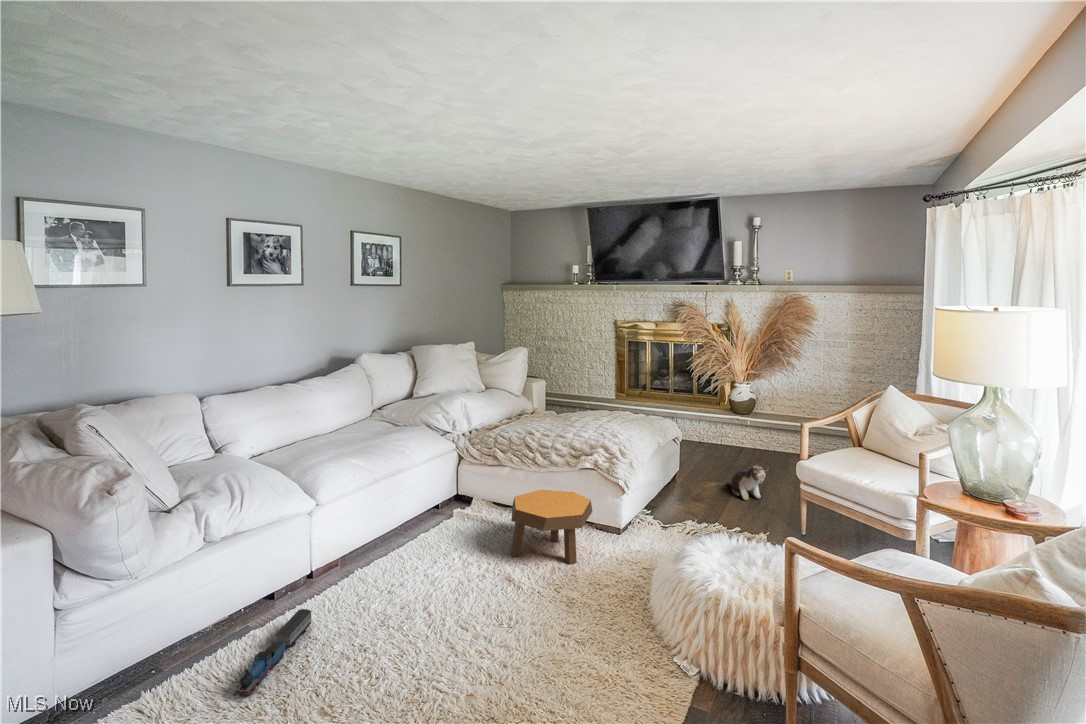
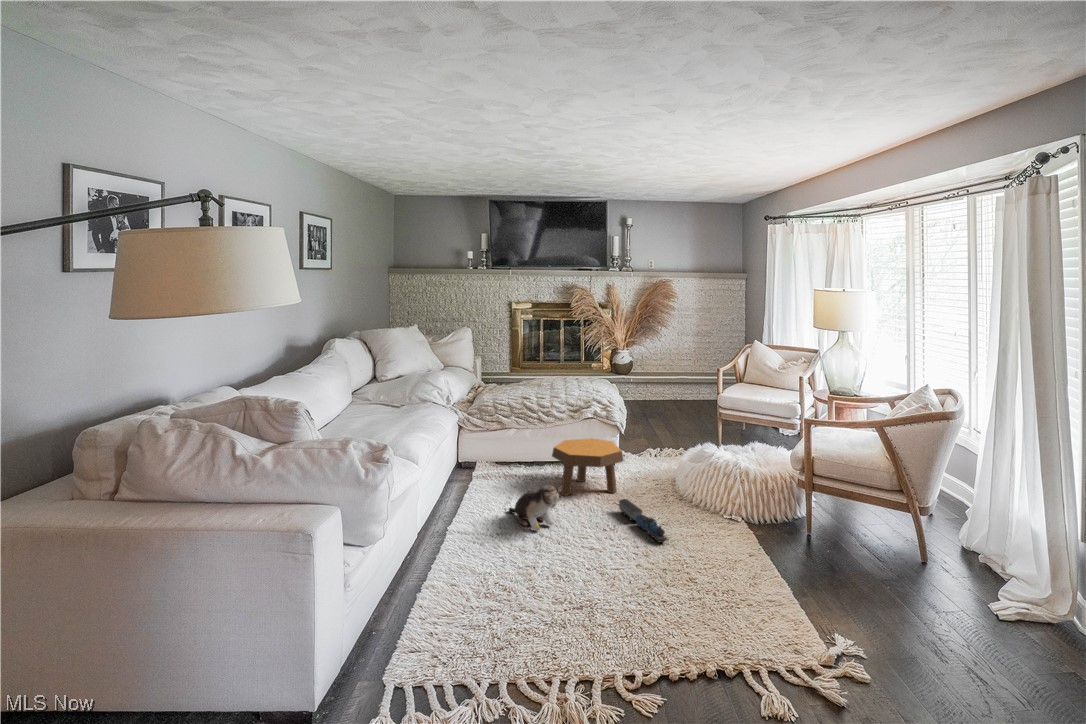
plush toy: present [727,465,769,500] -> present [509,485,563,531]
toy train: present [233,609,312,697] -> present [619,499,668,542]

